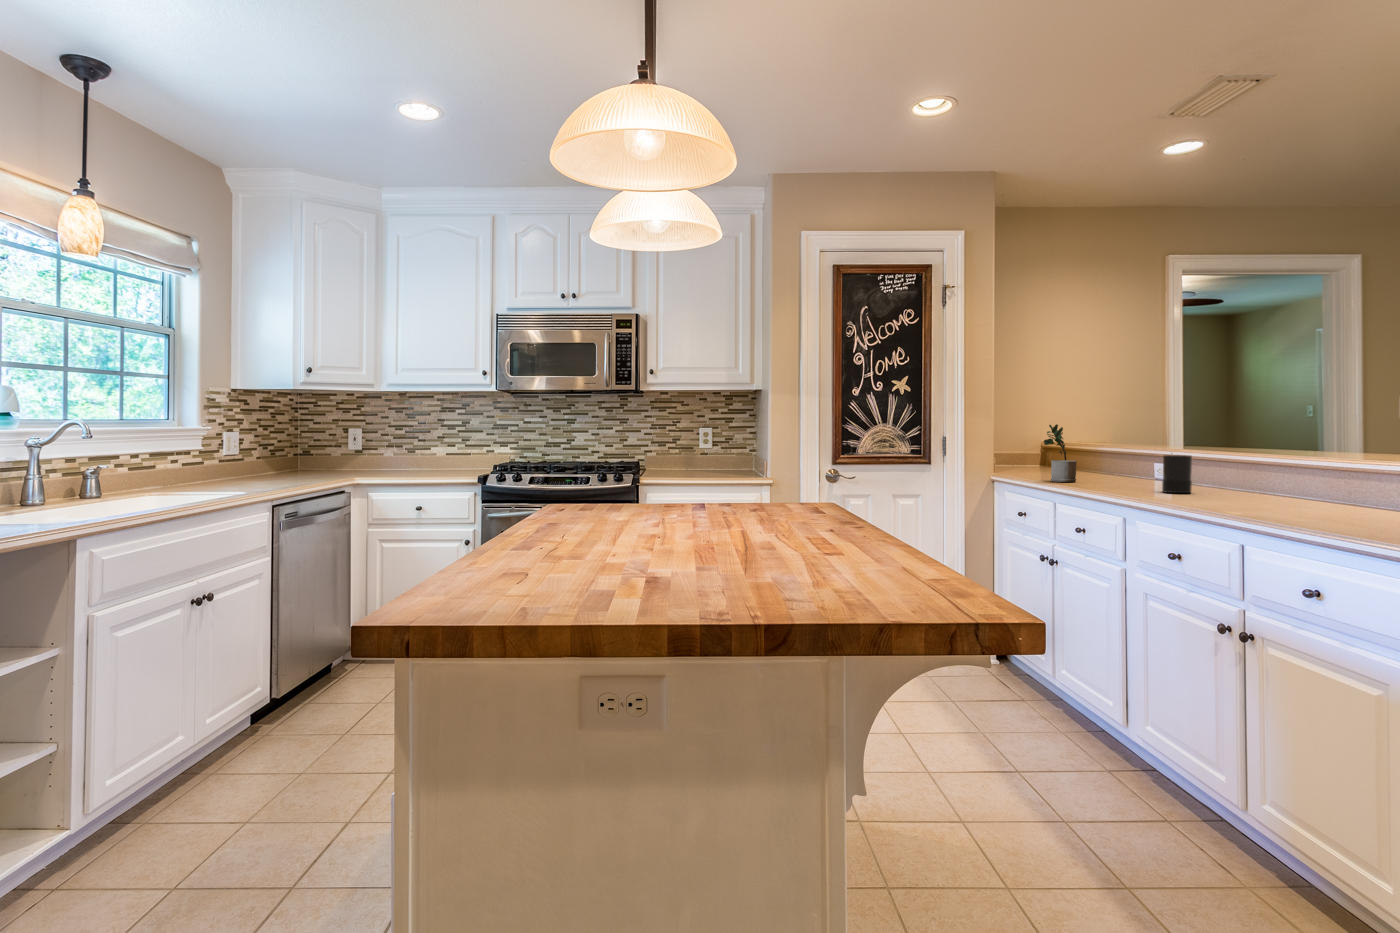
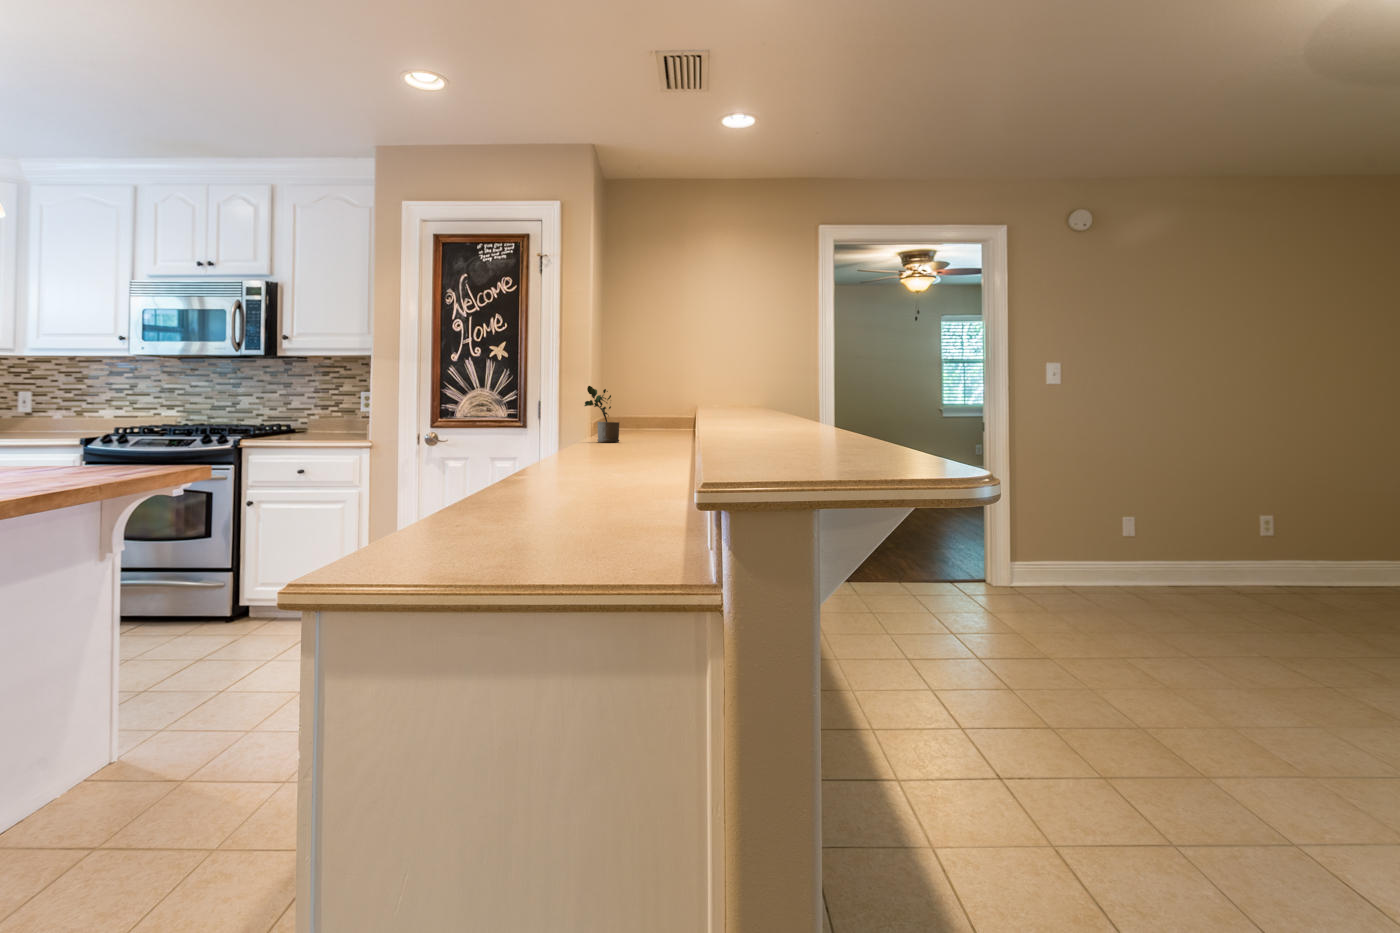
candle: present [1162,453,1192,493] -> none [622,408,646,448]

